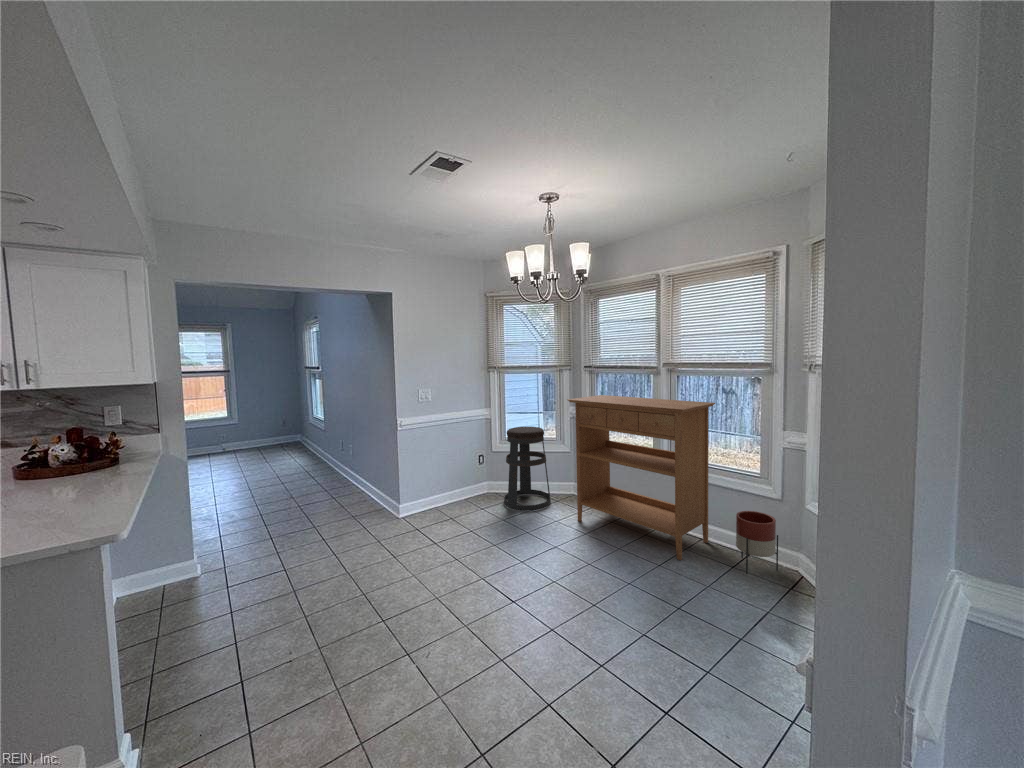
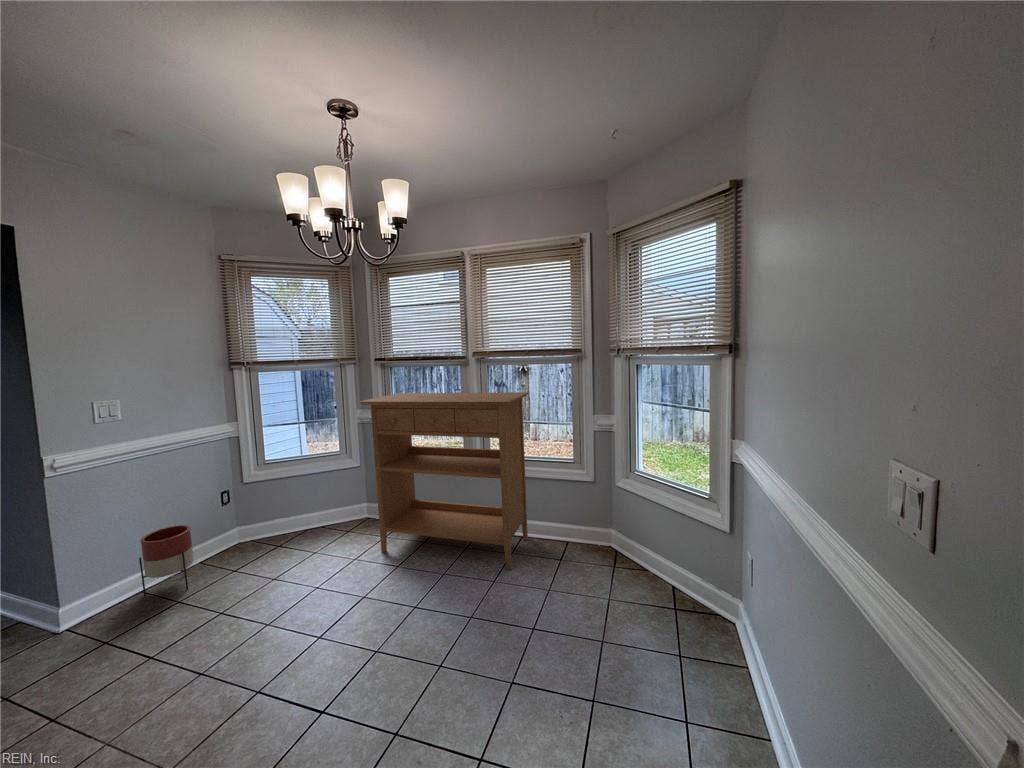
bar stool: present [504,427,551,511] -> none [268,441,340,560]
planter: present [736,511,778,574] -> present [139,525,194,596]

